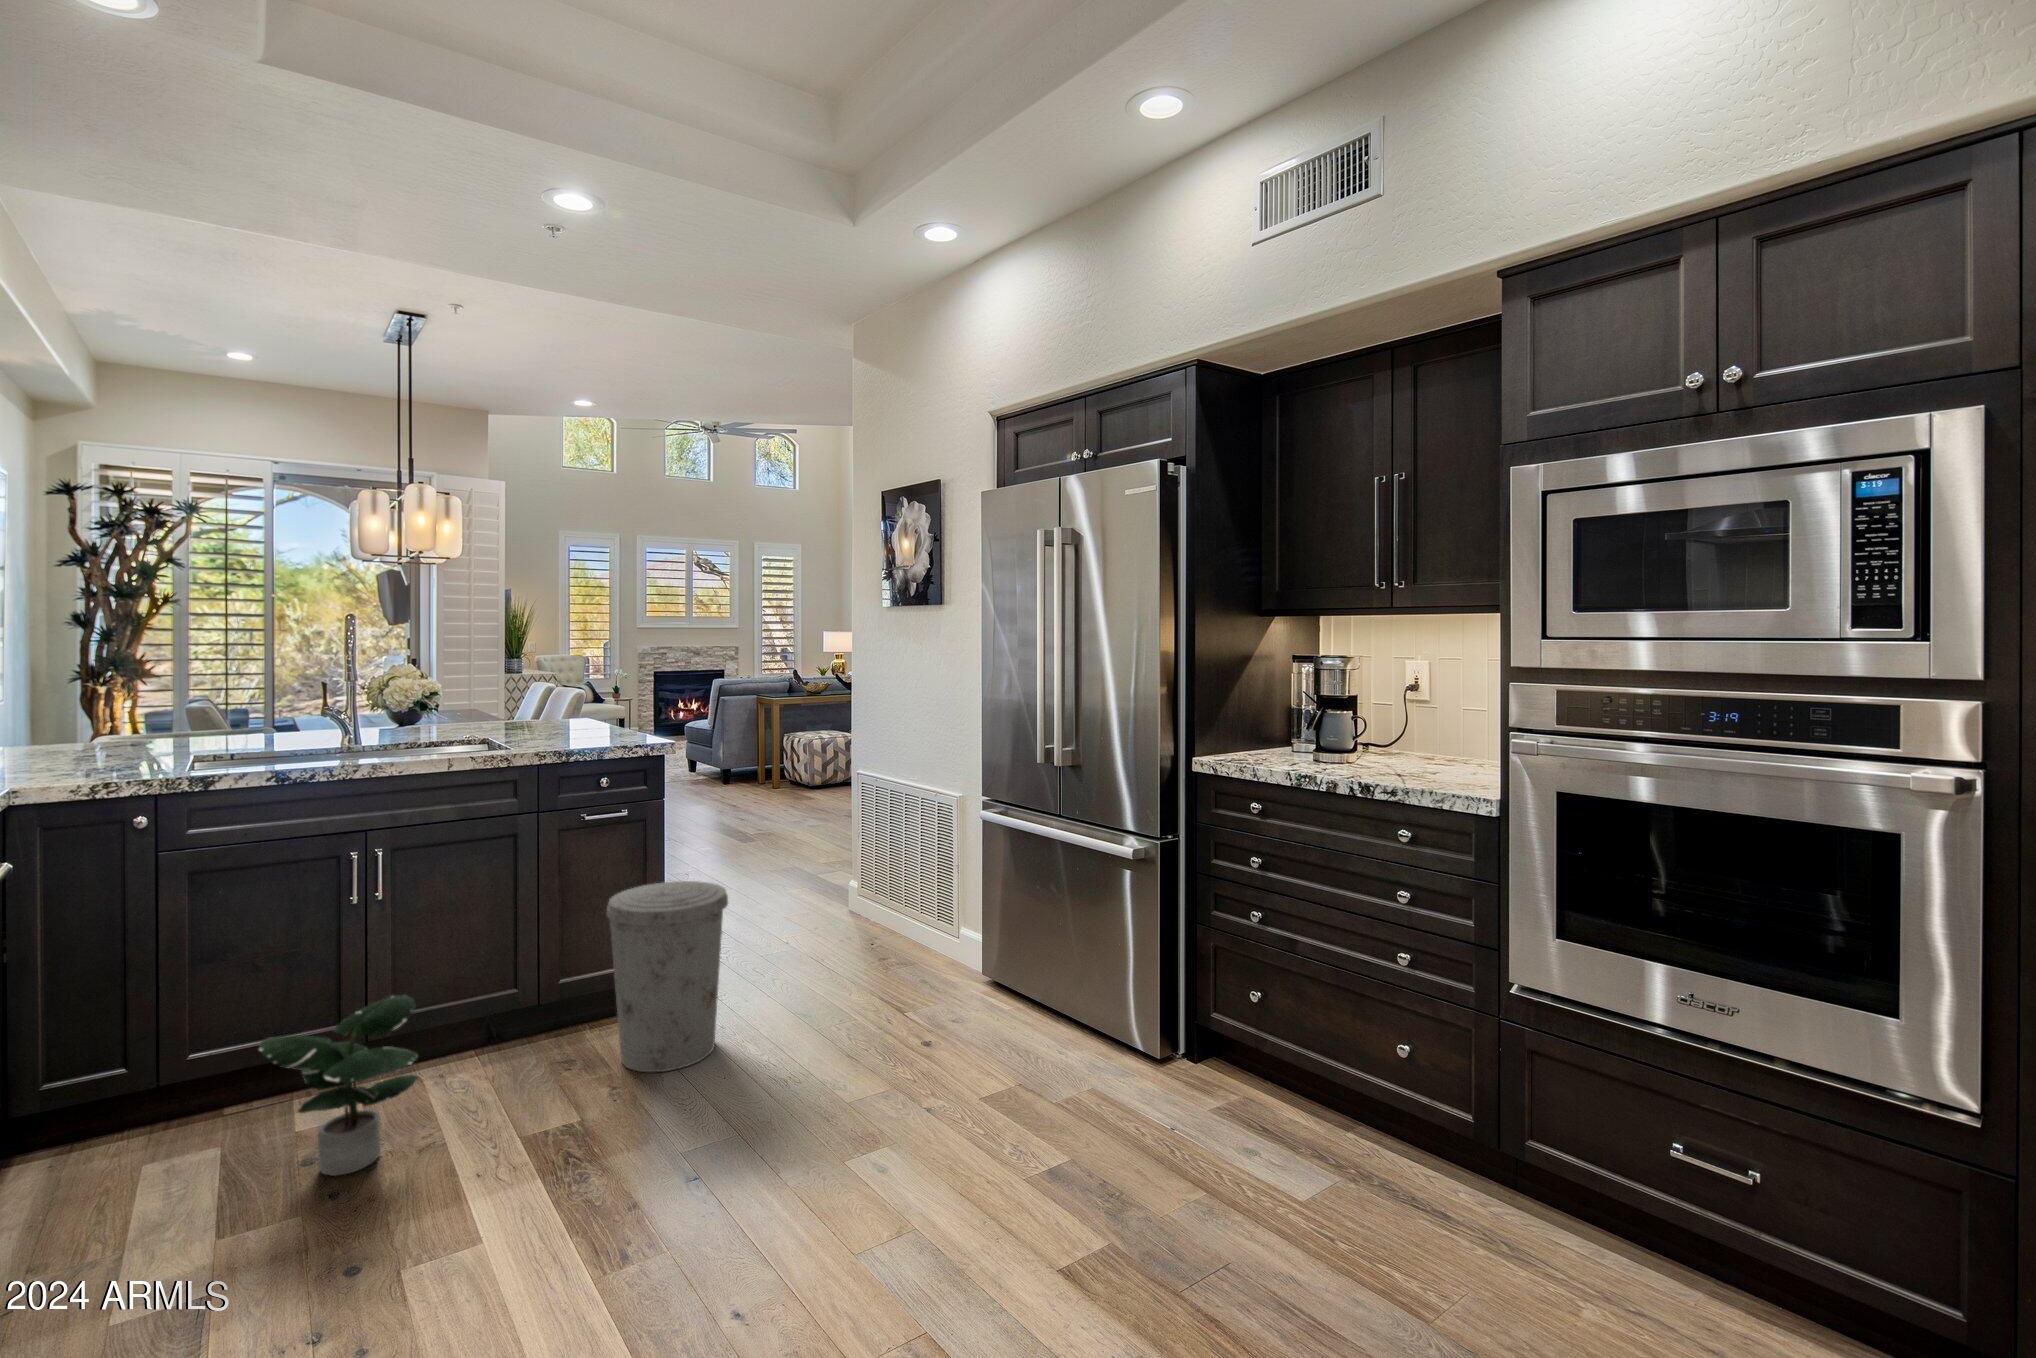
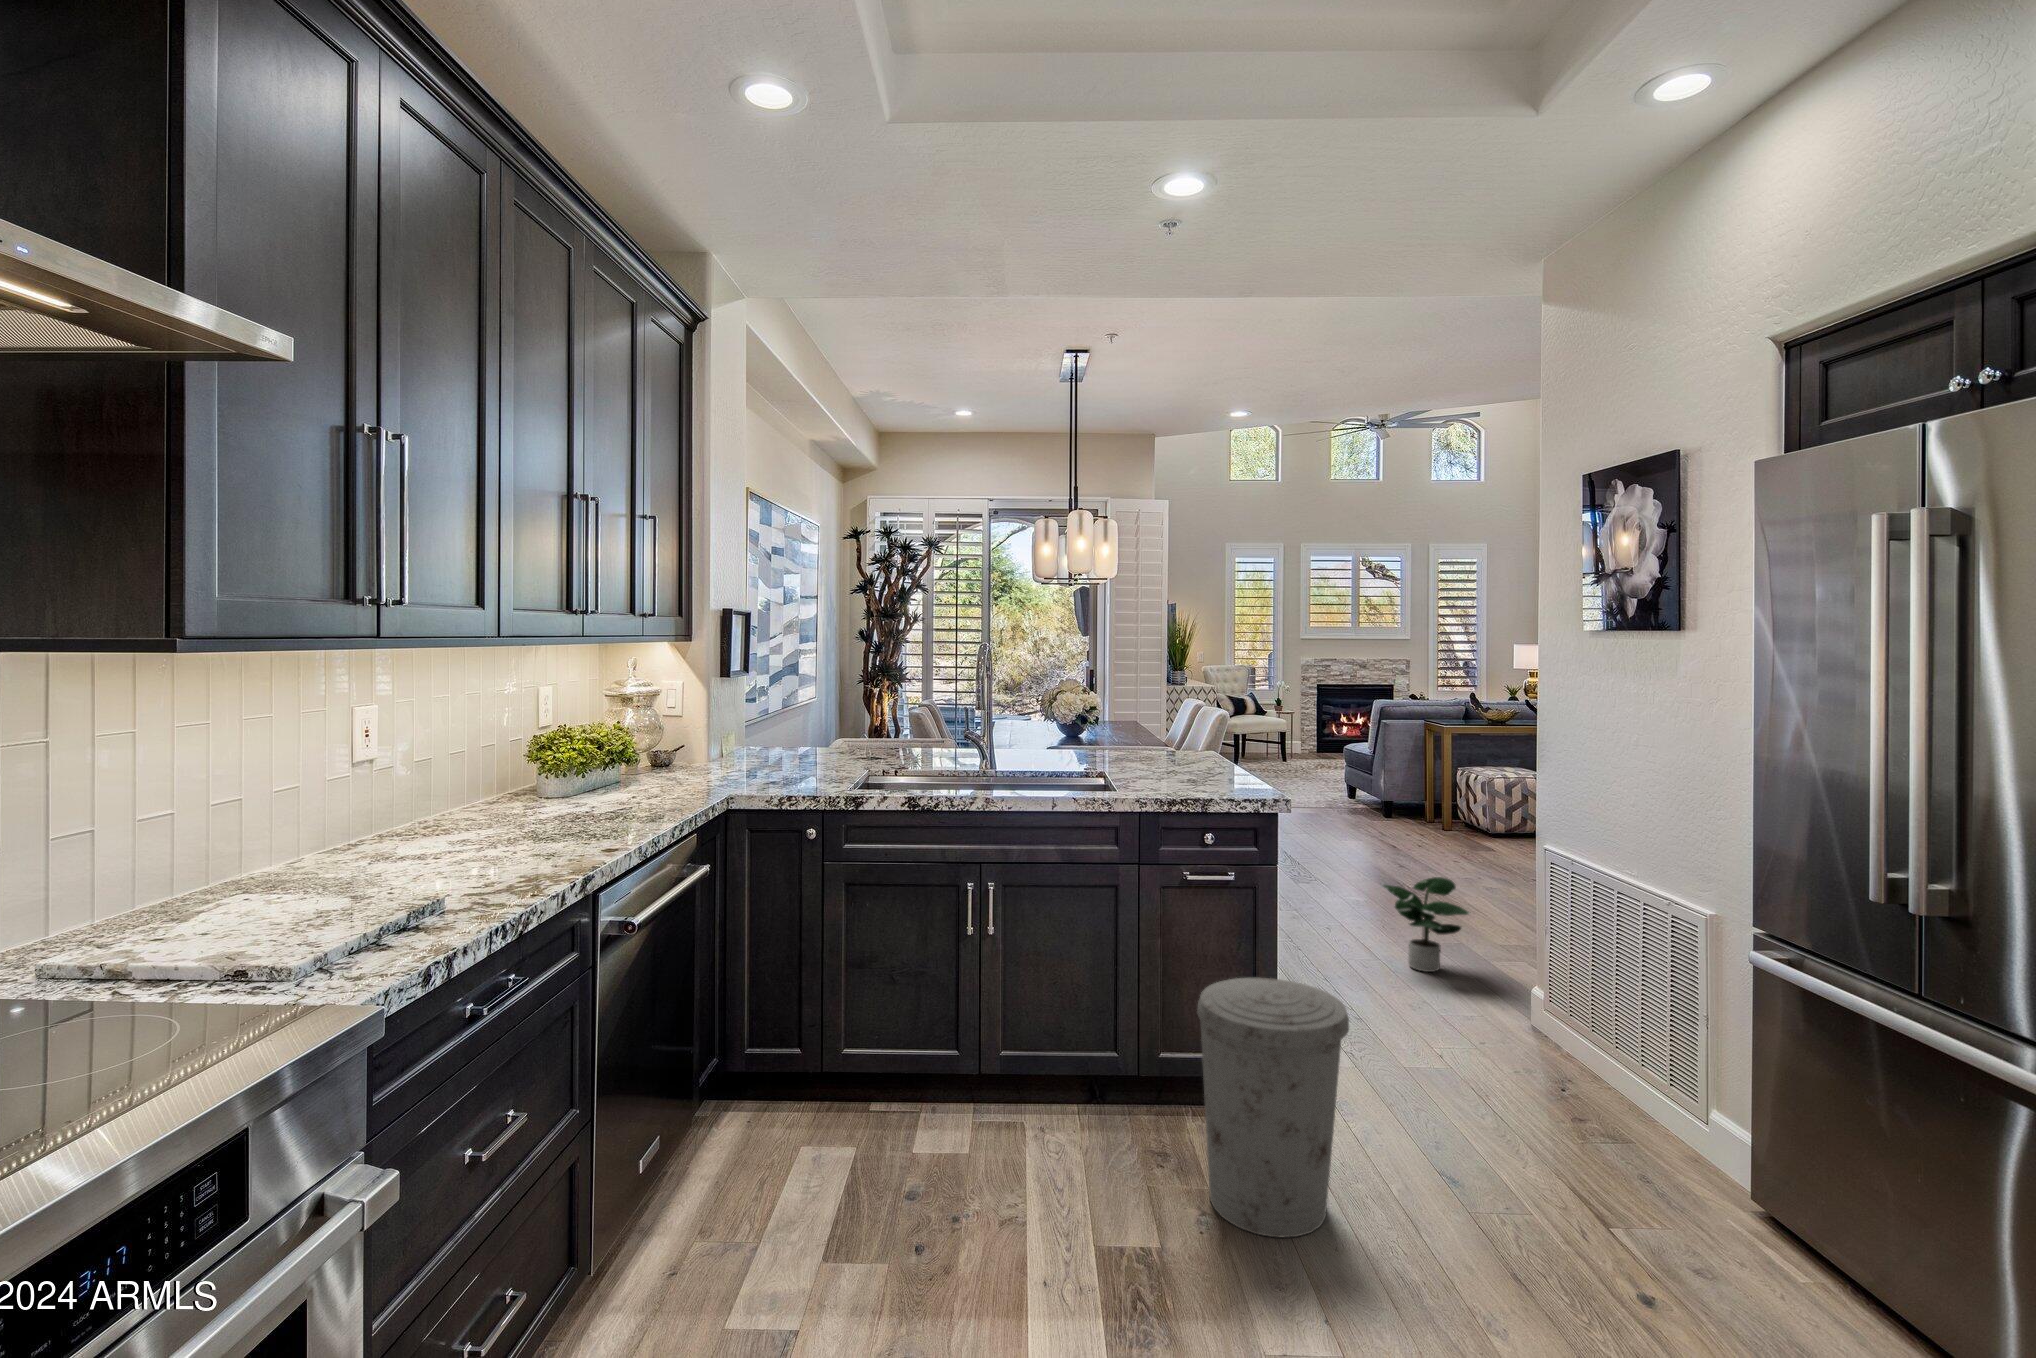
potted plant: present [259,995,418,1176] -> present [1384,877,1469,972]

